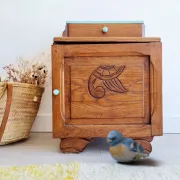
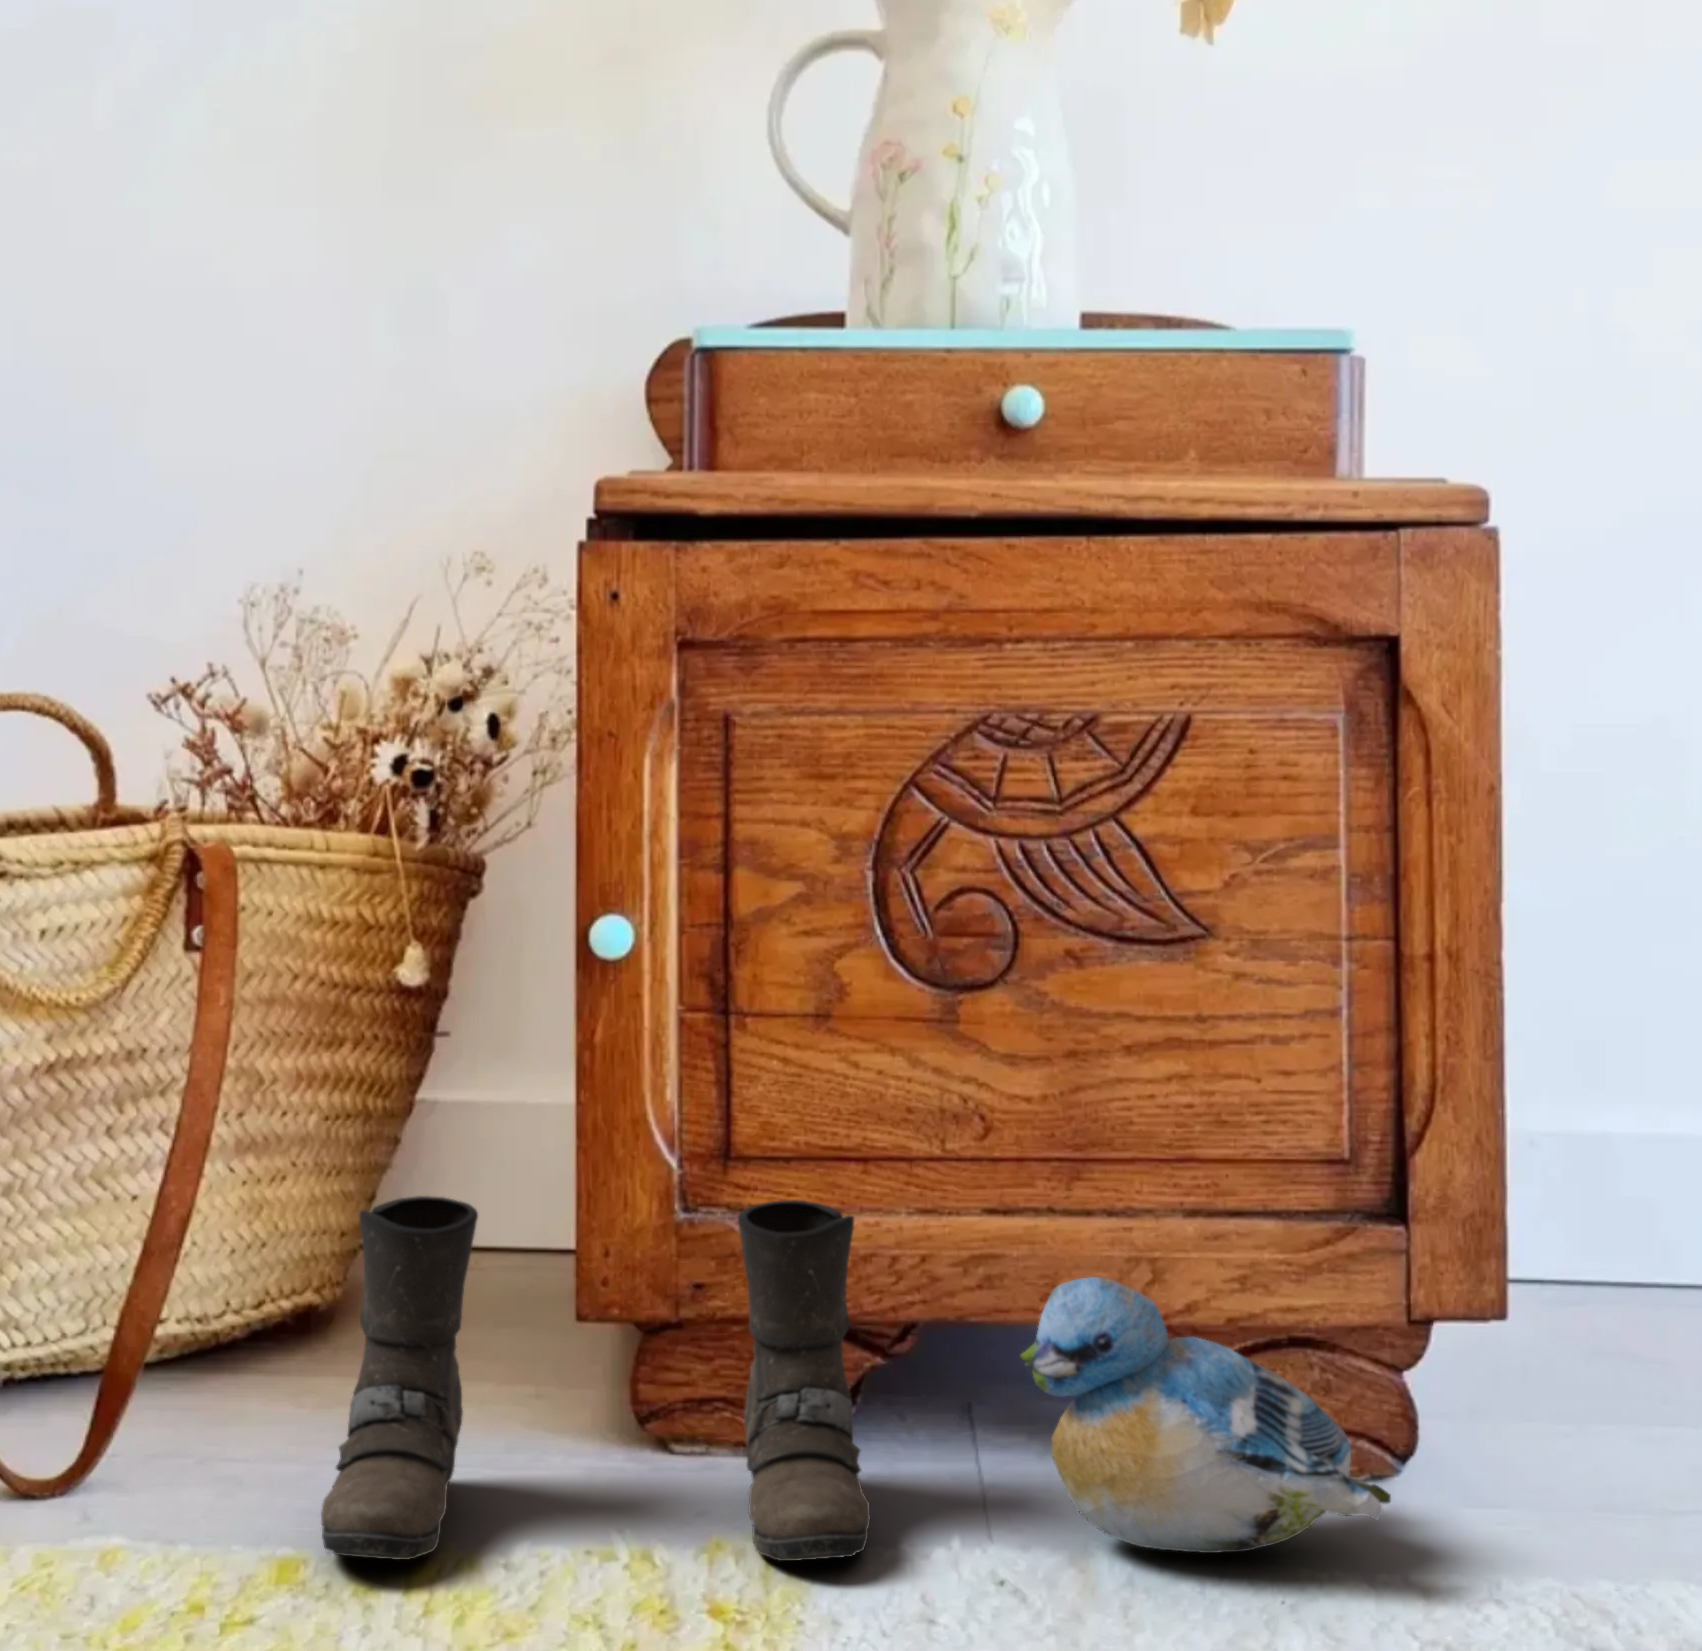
boots: none [21,123,88,165] -> present [321,1196,870,1561]

